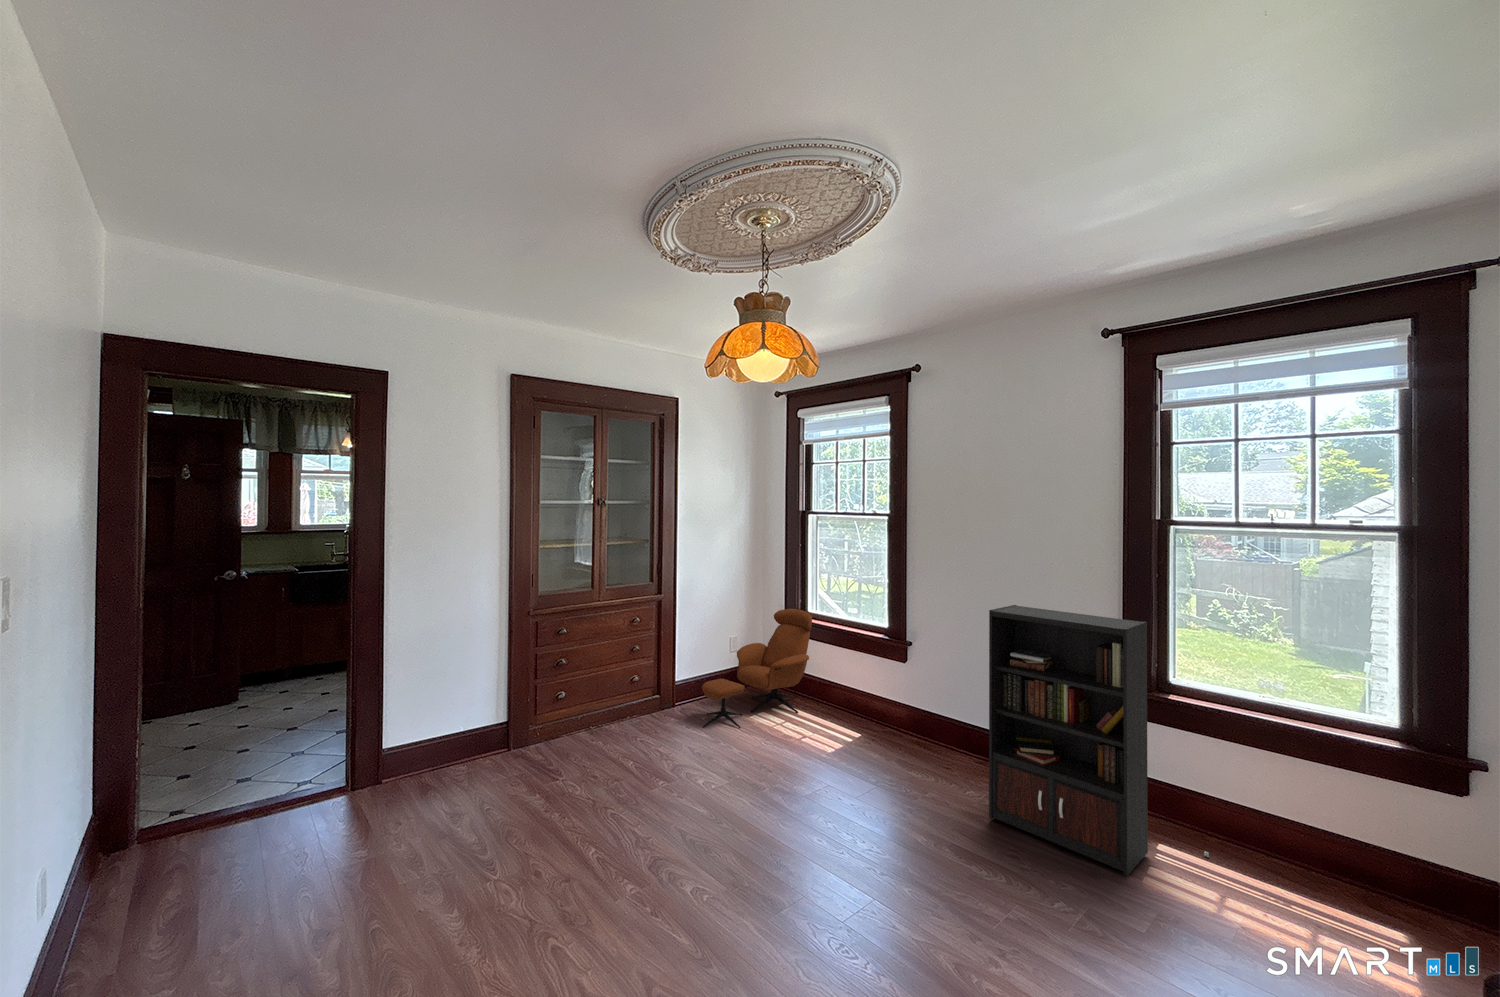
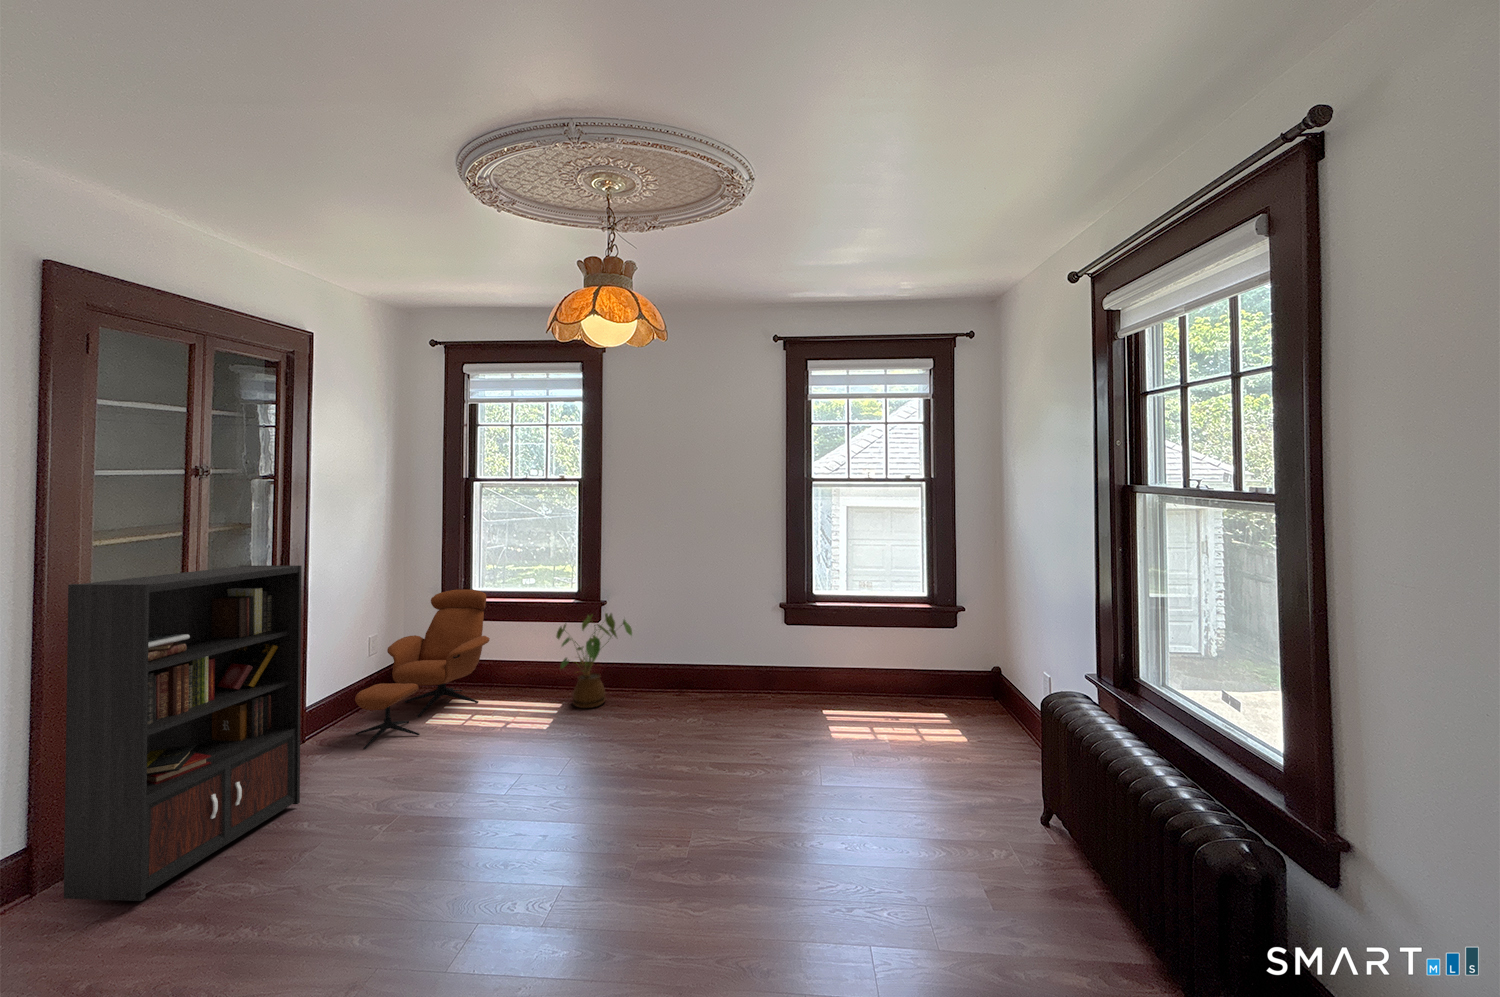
bookcase: present [989,605,1209,876] -> present [64,565,301,901]
house plant: none [850,652,927,747] -> present [557,613,632,708]

